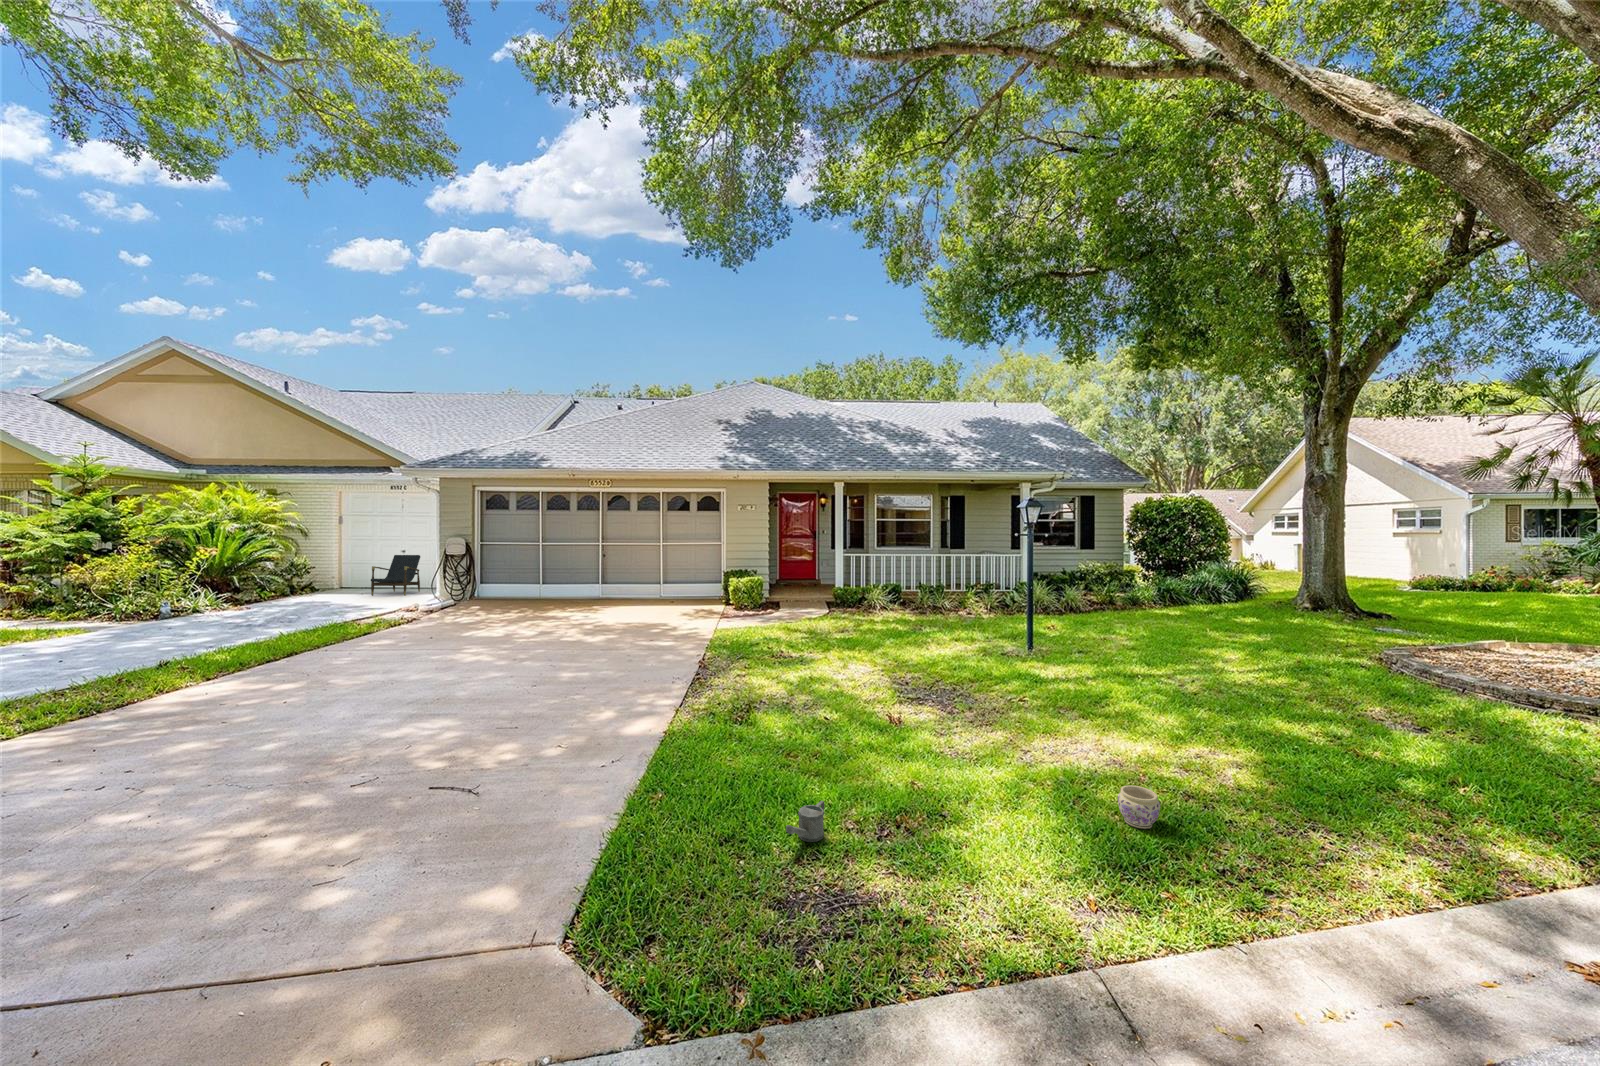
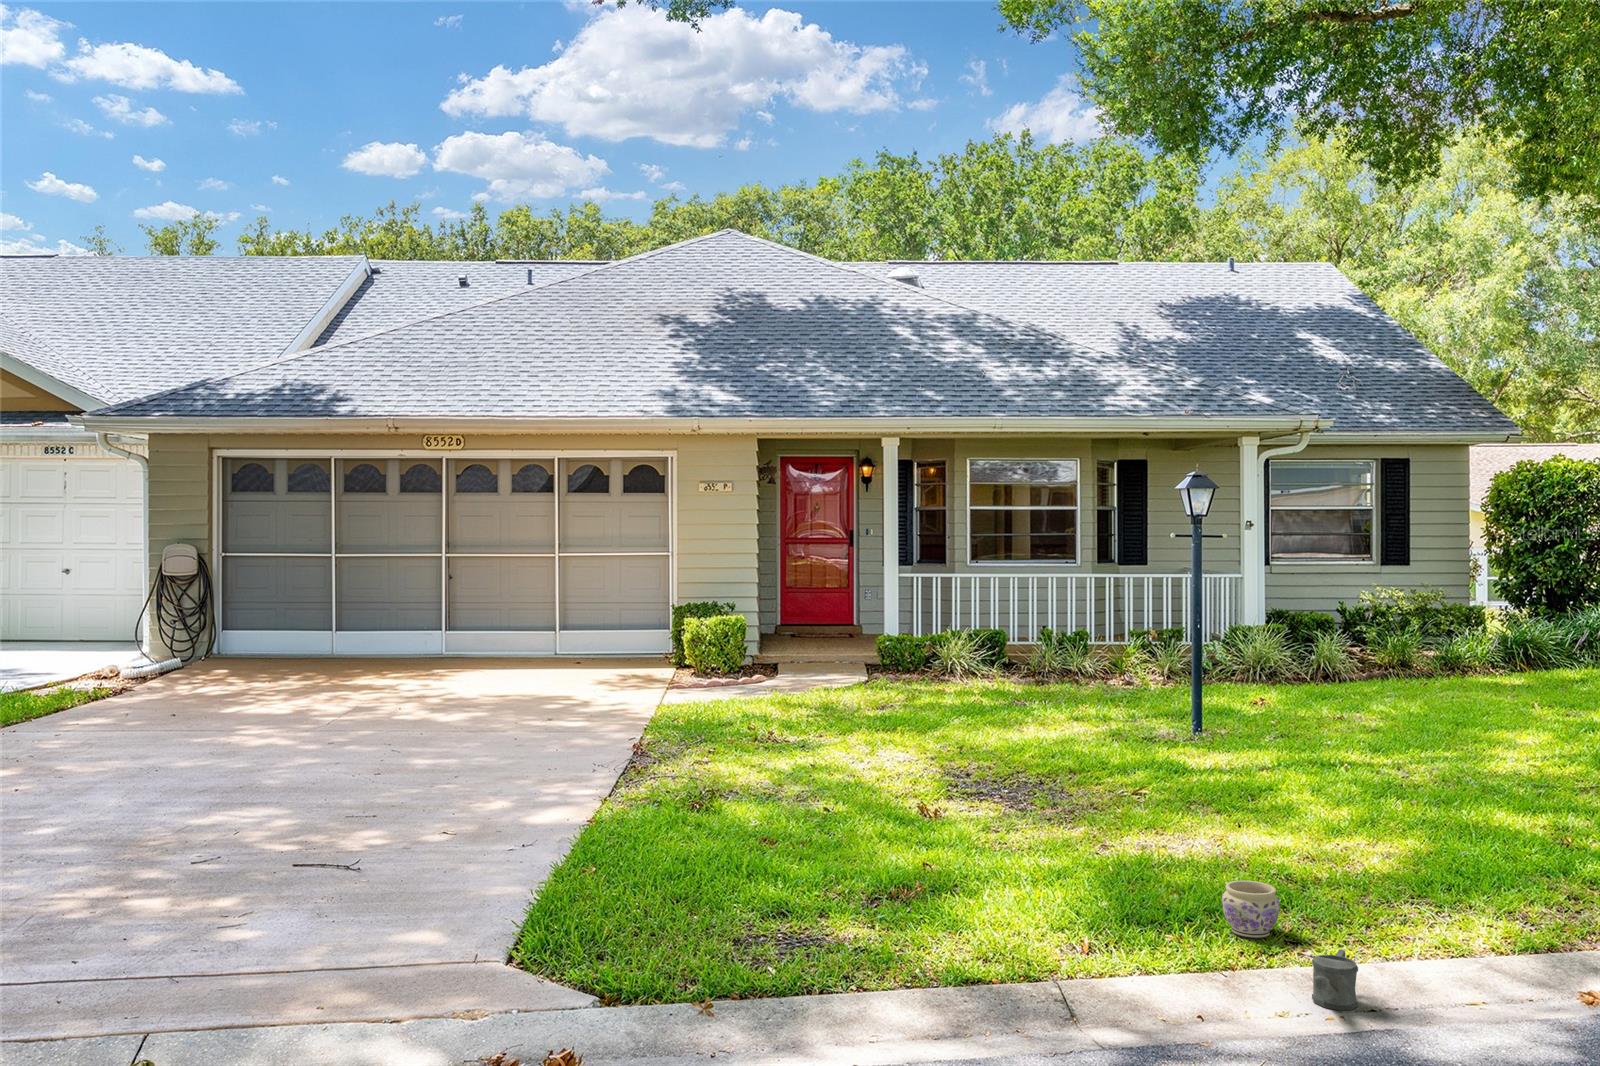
lounge chair: present [371,555,420,596] -> none [24,578,111,653]
watering can: present [786,801,824,842] -> present [1312,950,1358,1010]

